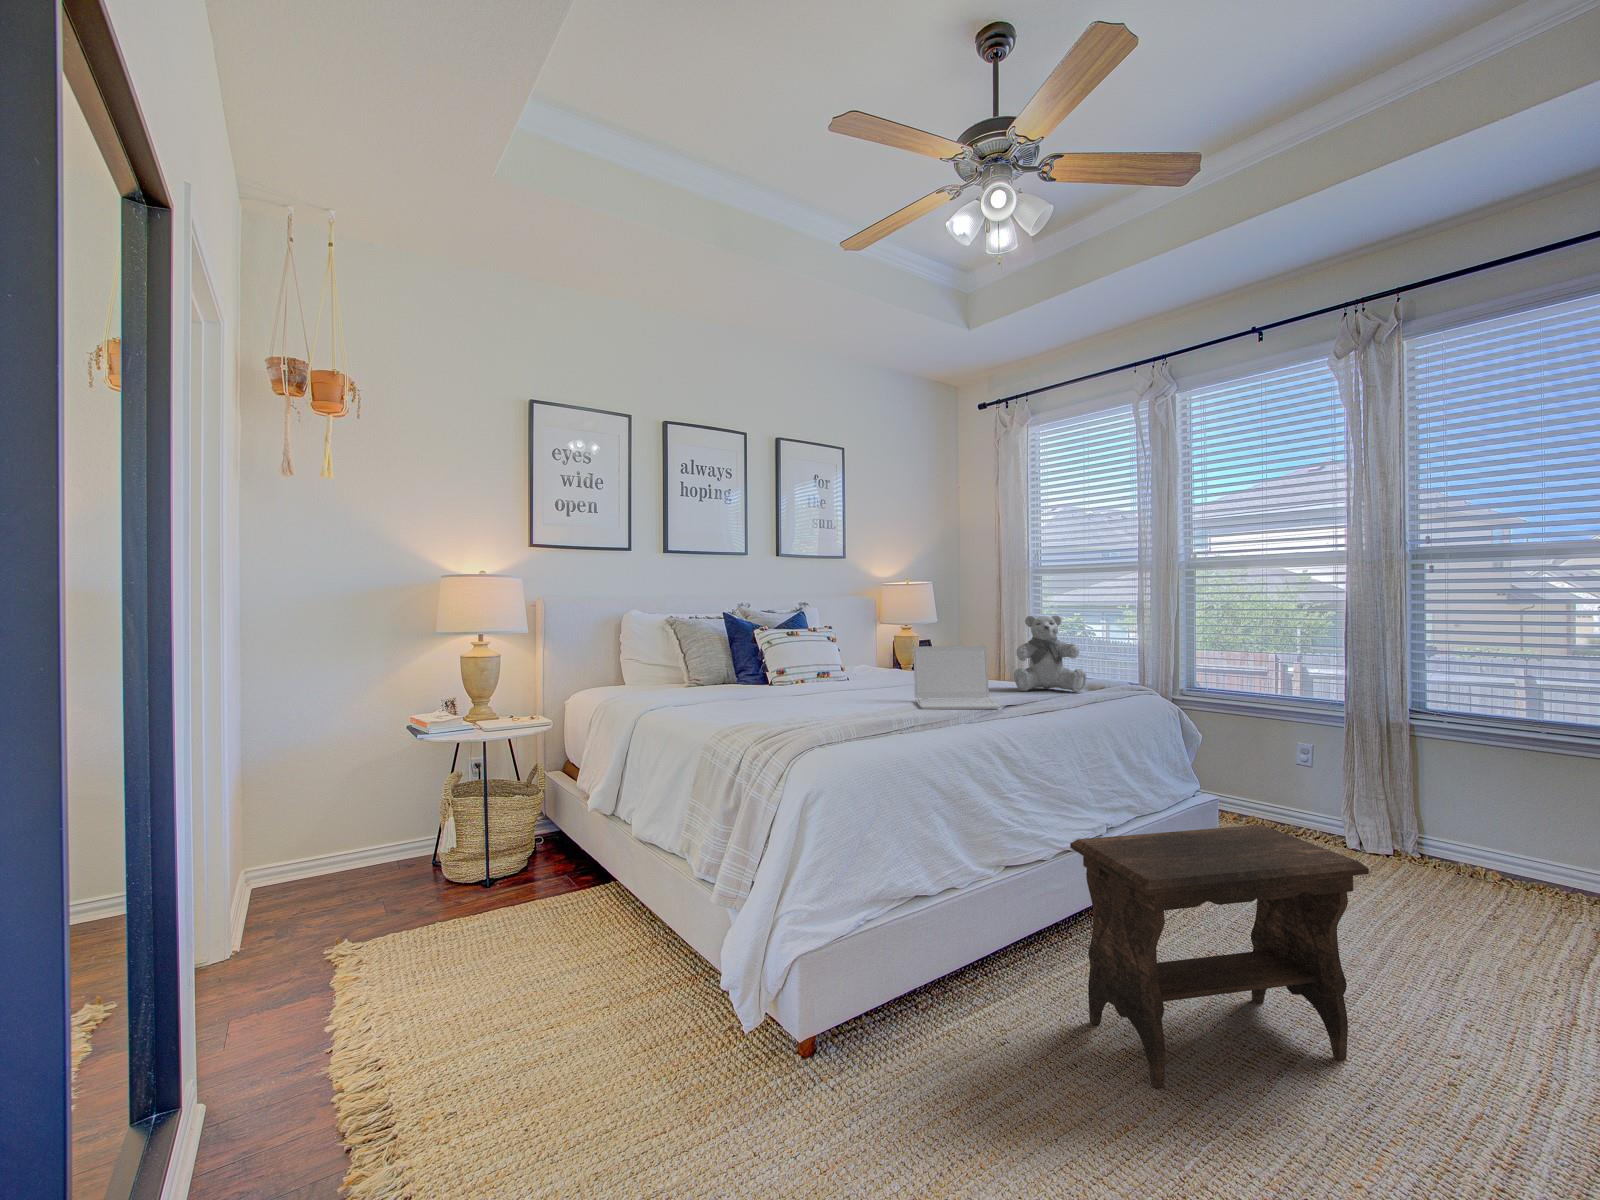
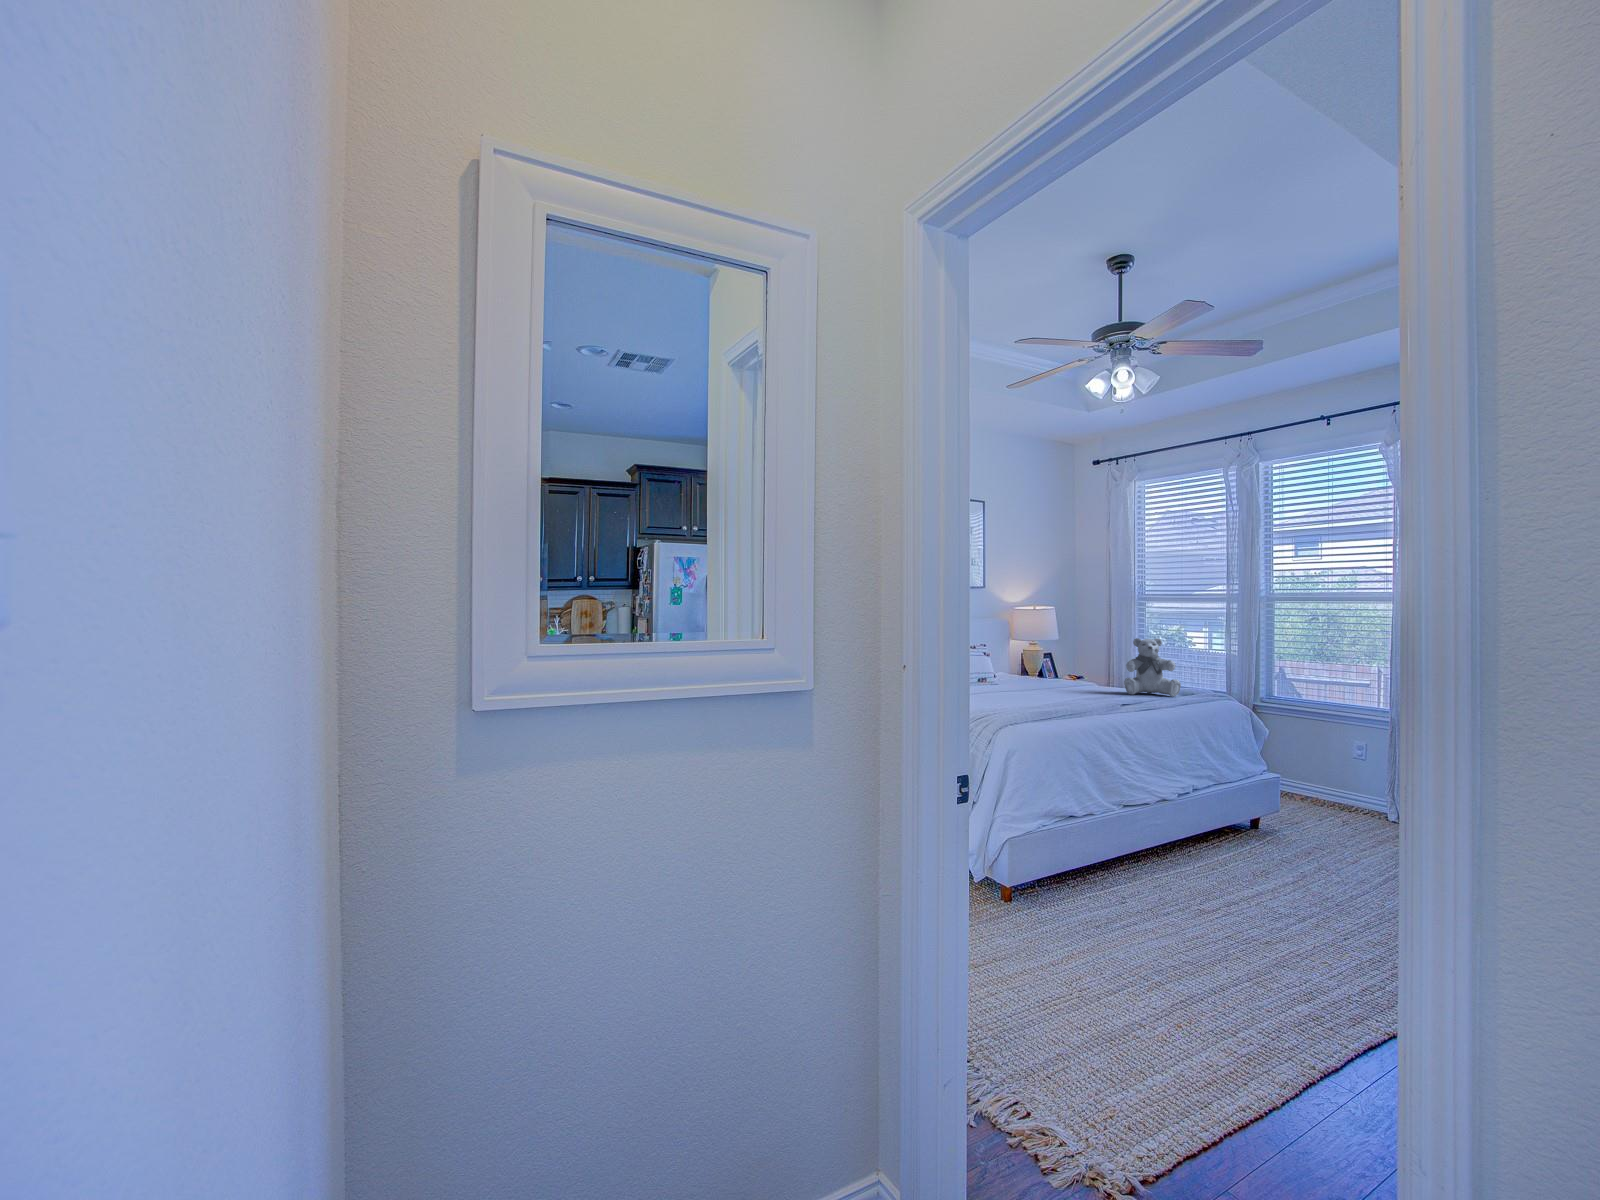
laptop: present [913,646,1000,709] -> none [1050,660,1116,705]
footstool: present [1070,825,1369,1087] -> none [1164,783,1356,925]

